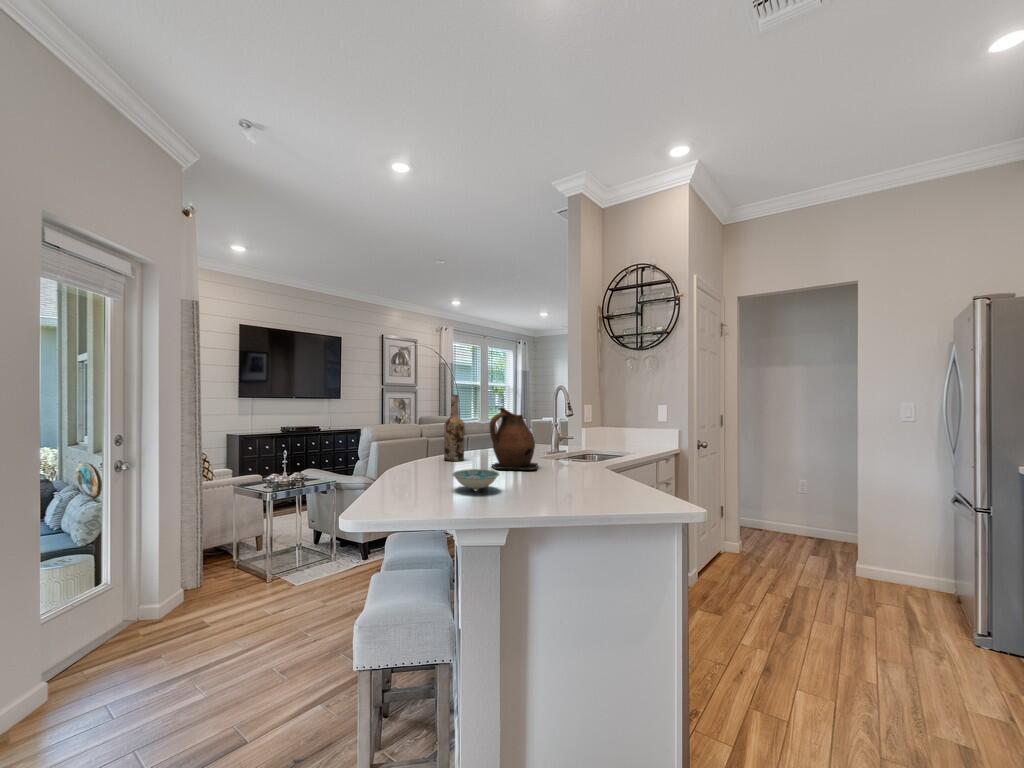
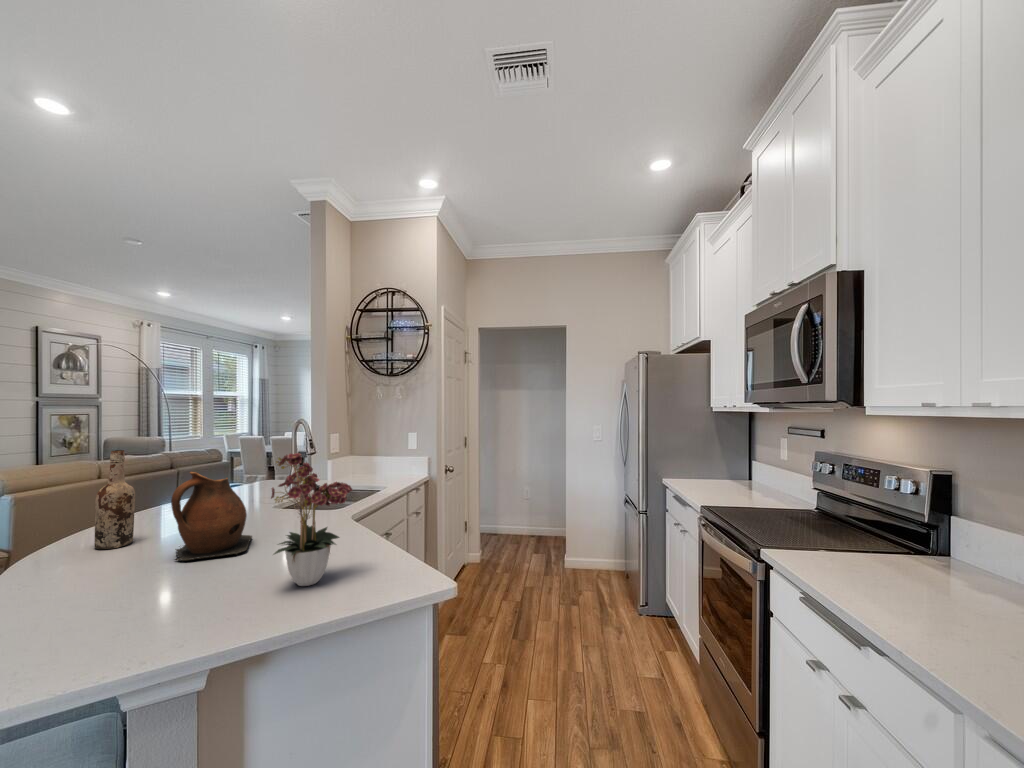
flower arrangement: none [555,380,622,488] -> present [271,453,352,586]
ceramic bowl: present [453,469,499,490] -> none [64,592,164,640]

